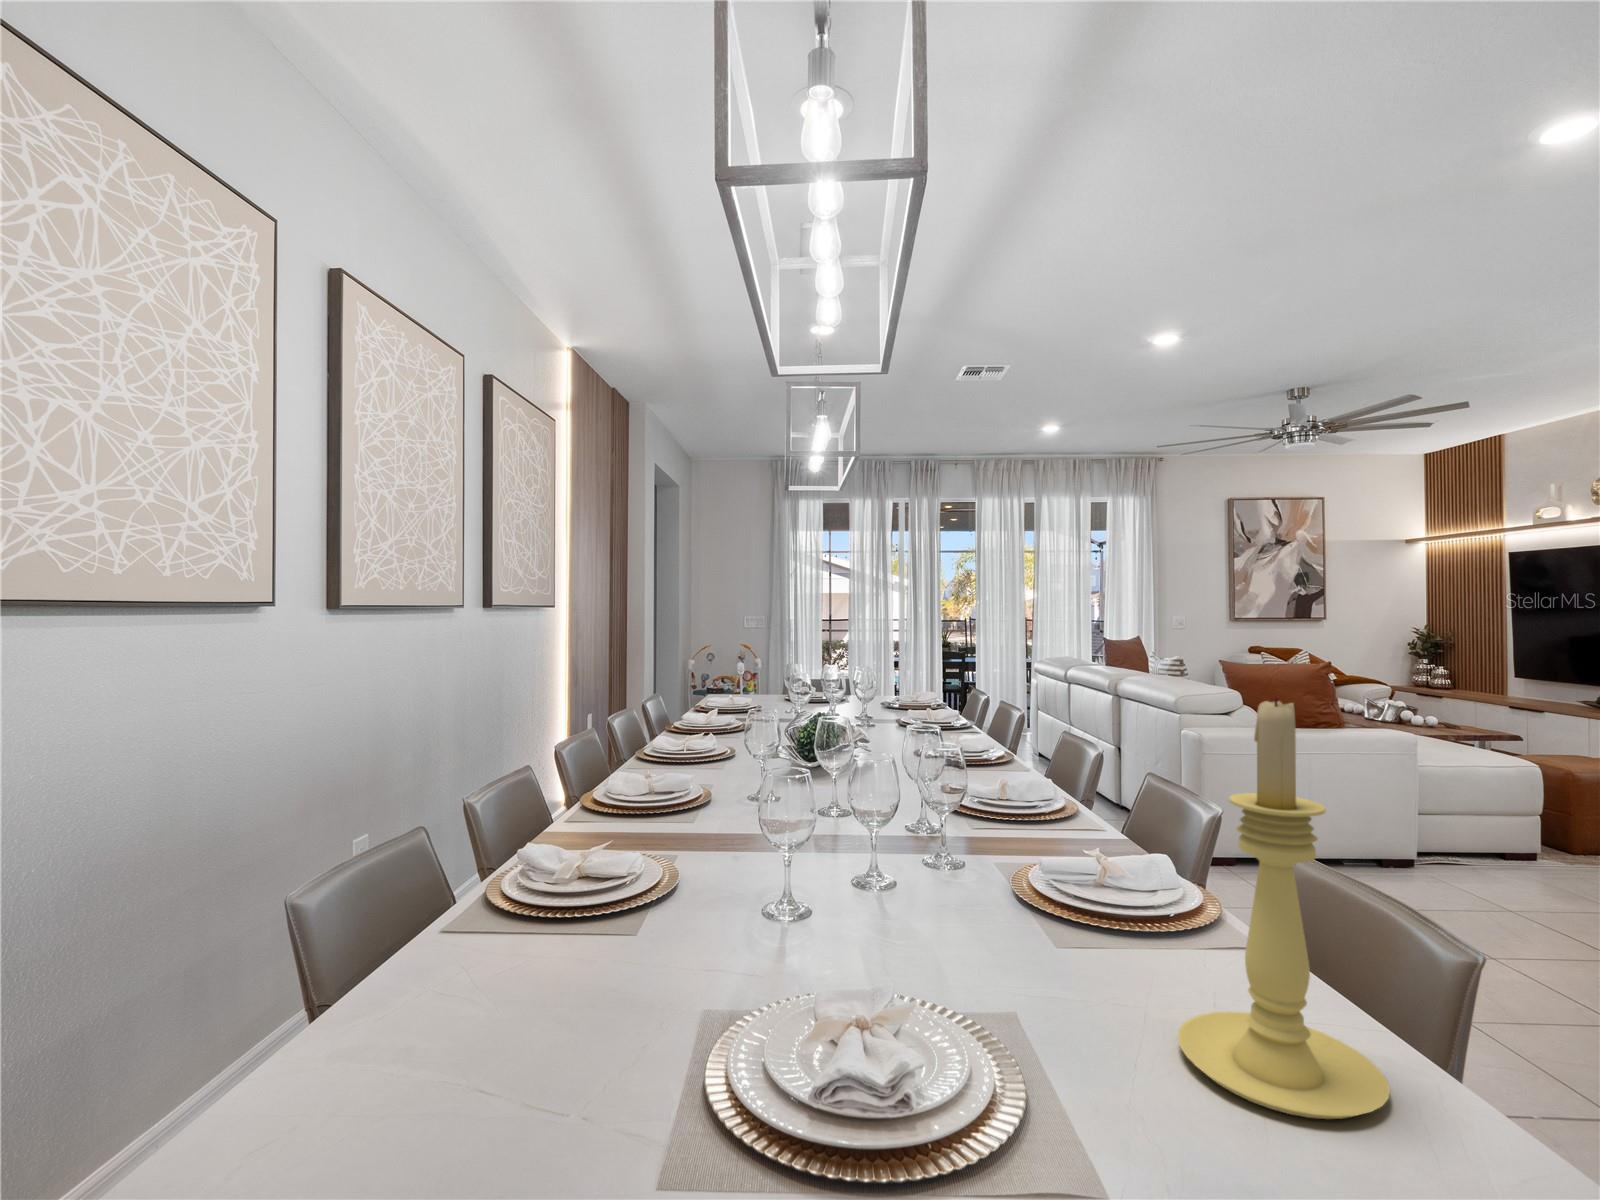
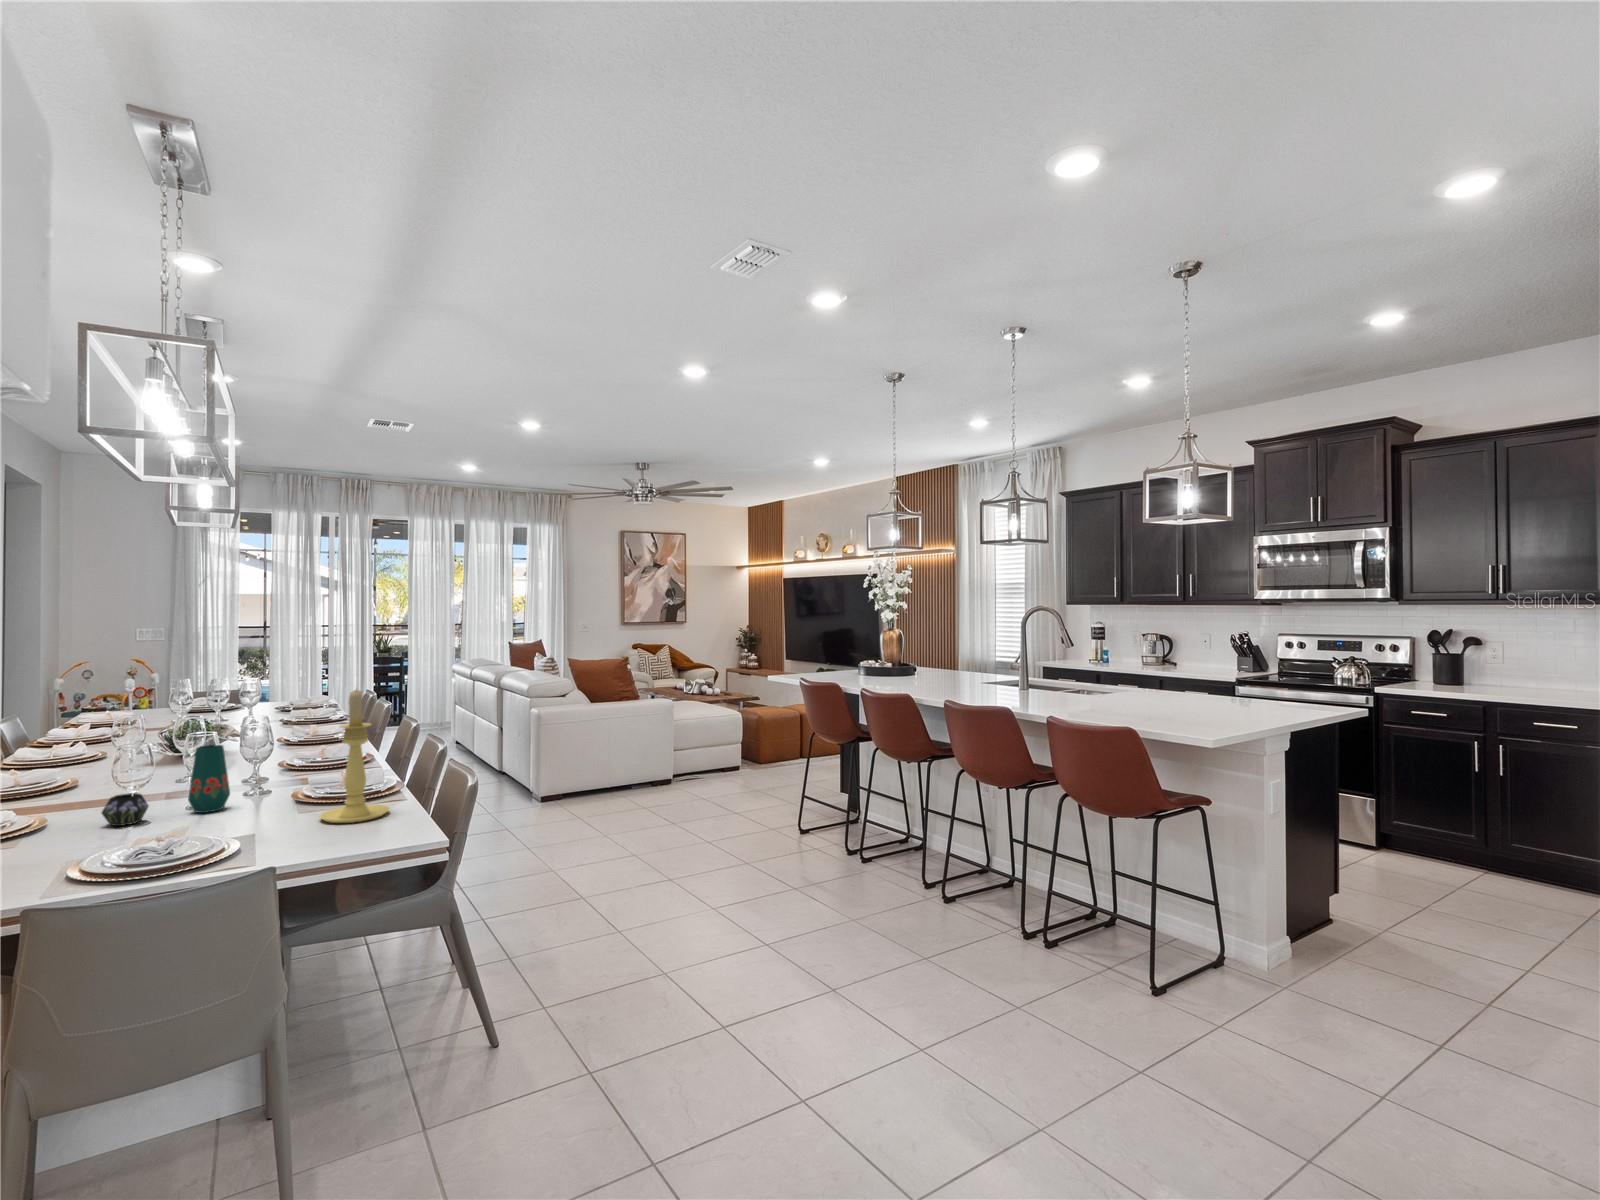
vase: none [718,792,925,953] -> present [102,745,230,826]

